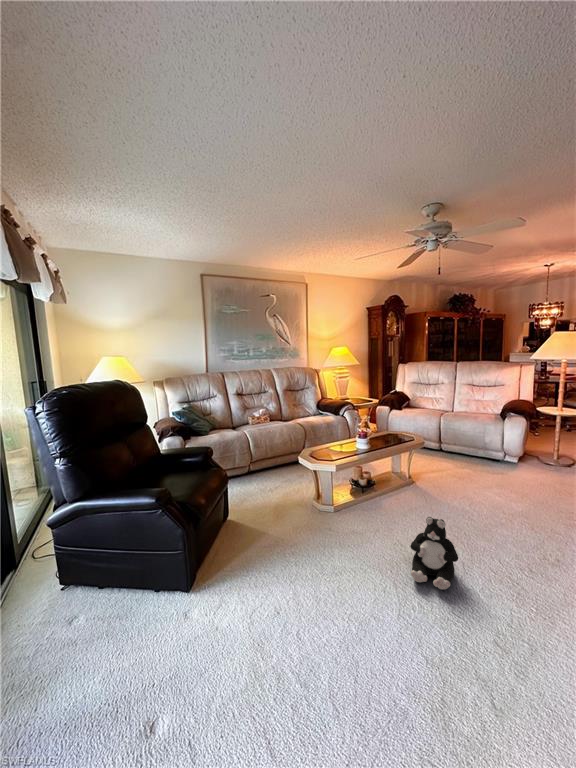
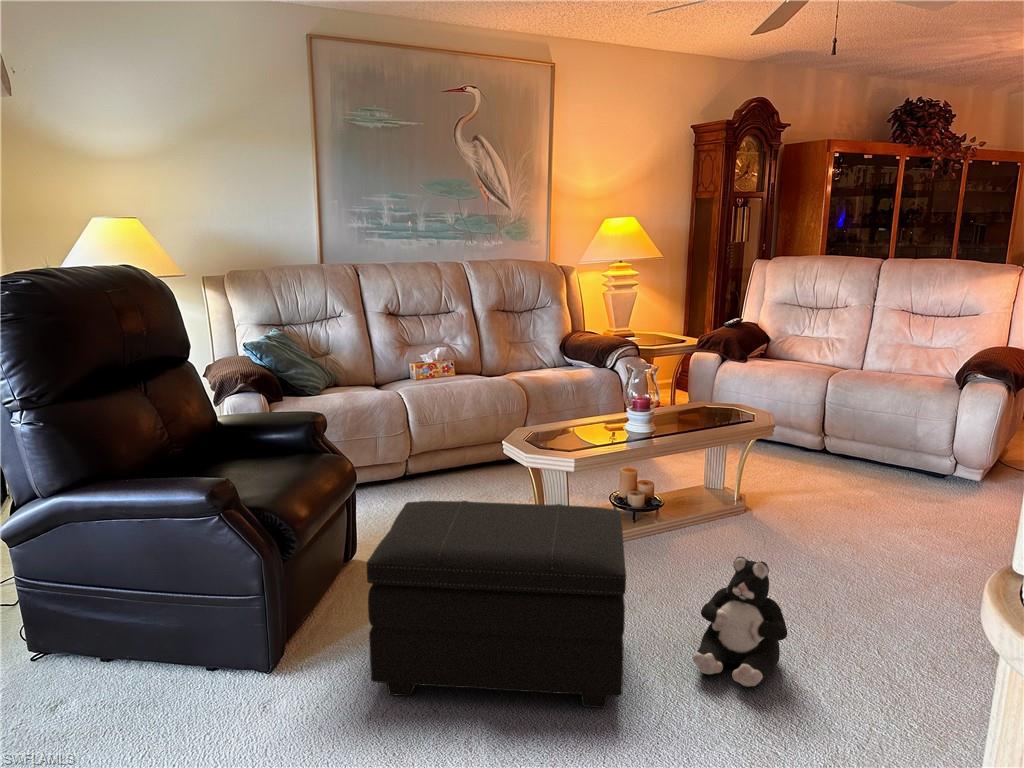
footstool: none [241,492,380,607] -> present [366,501,626,708]

